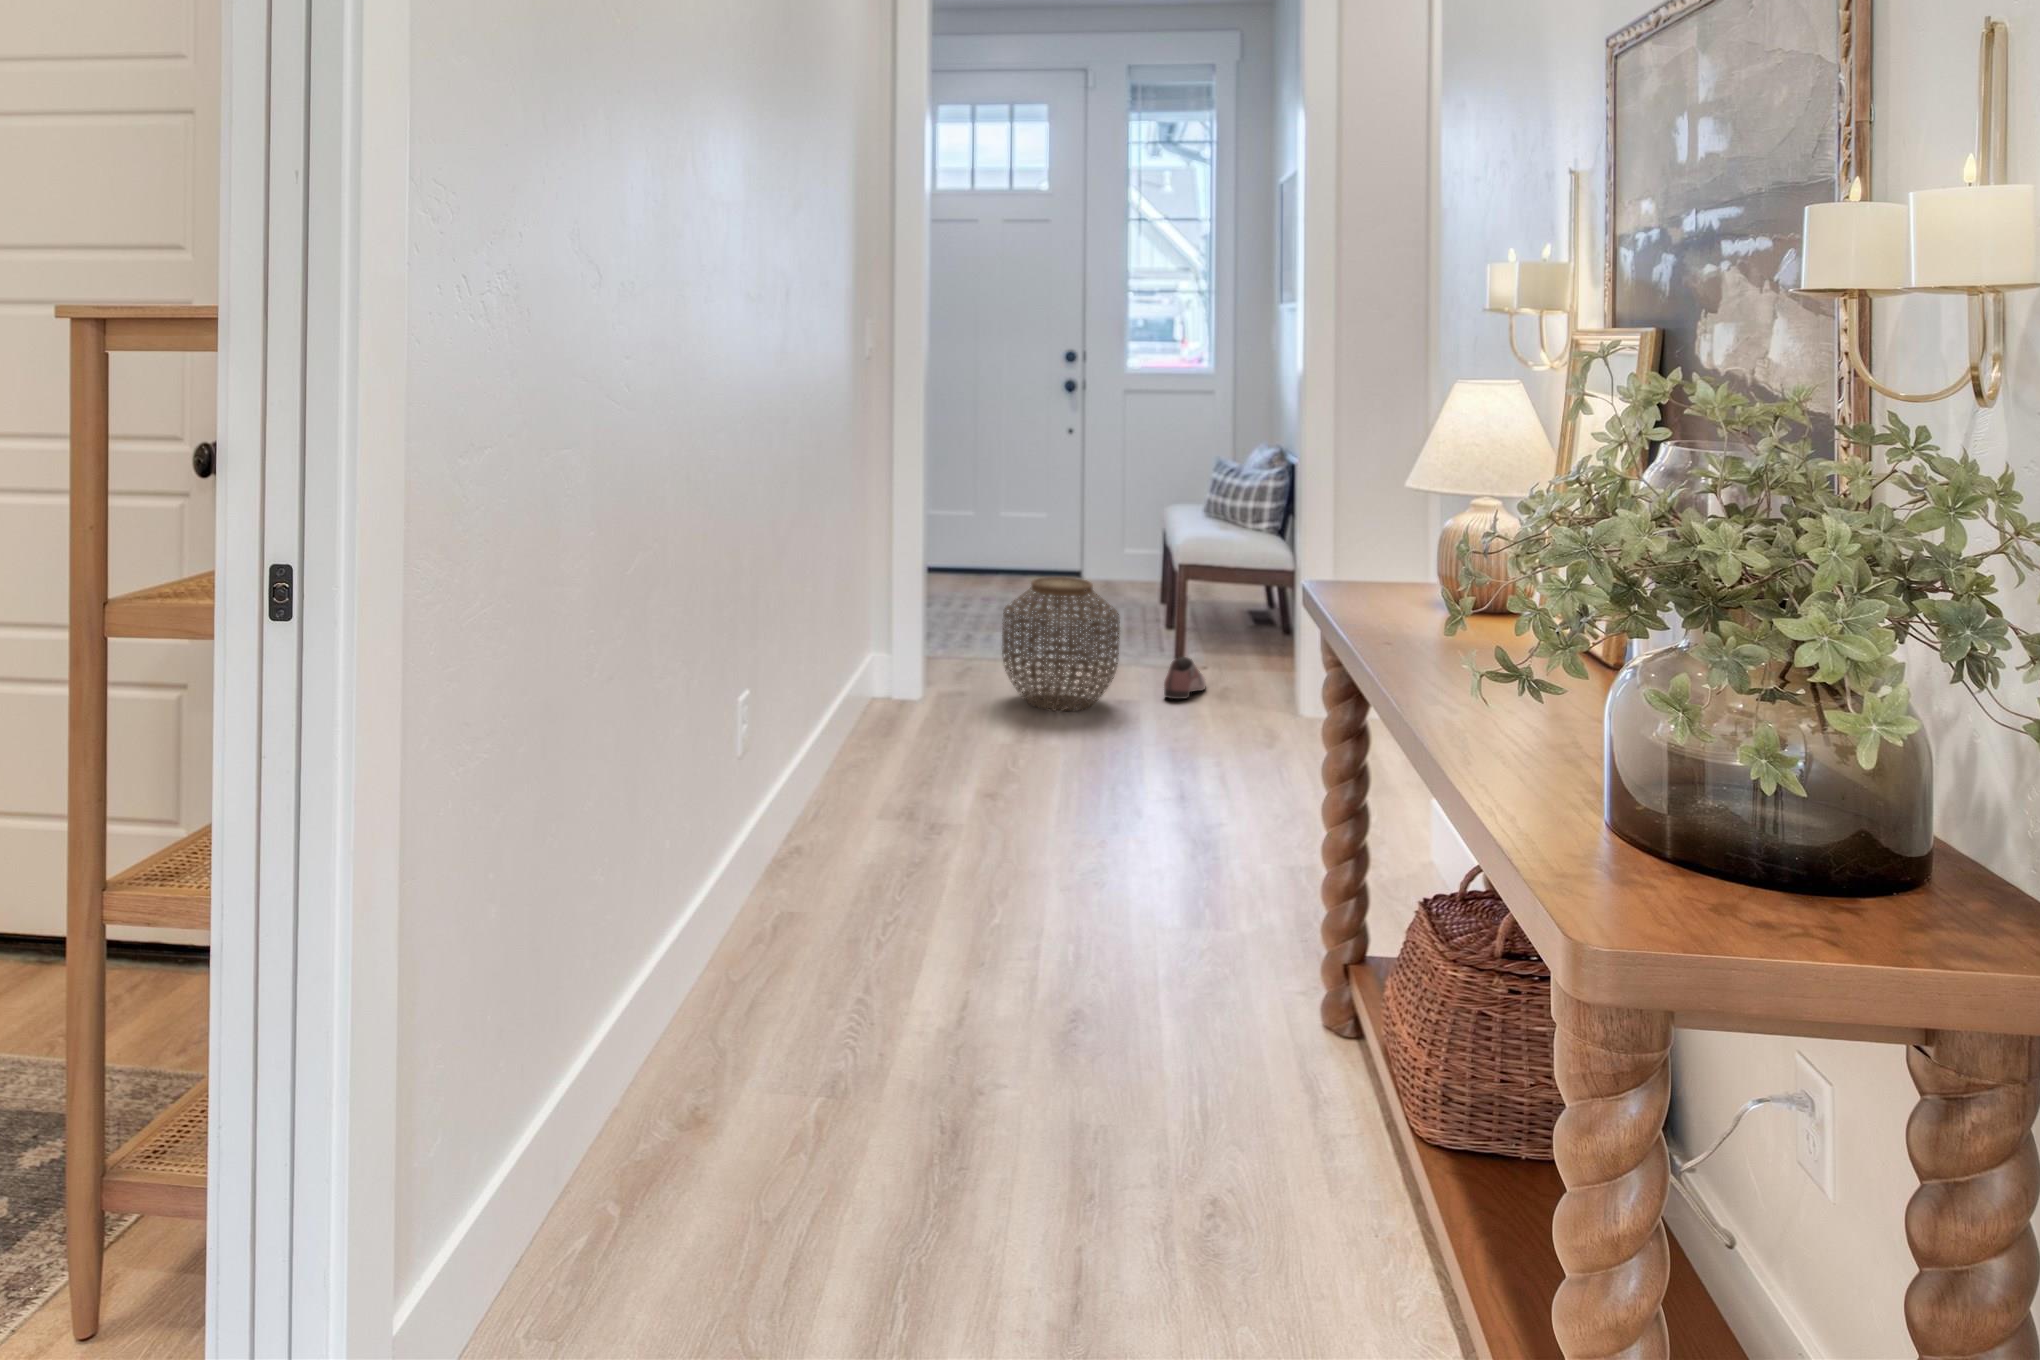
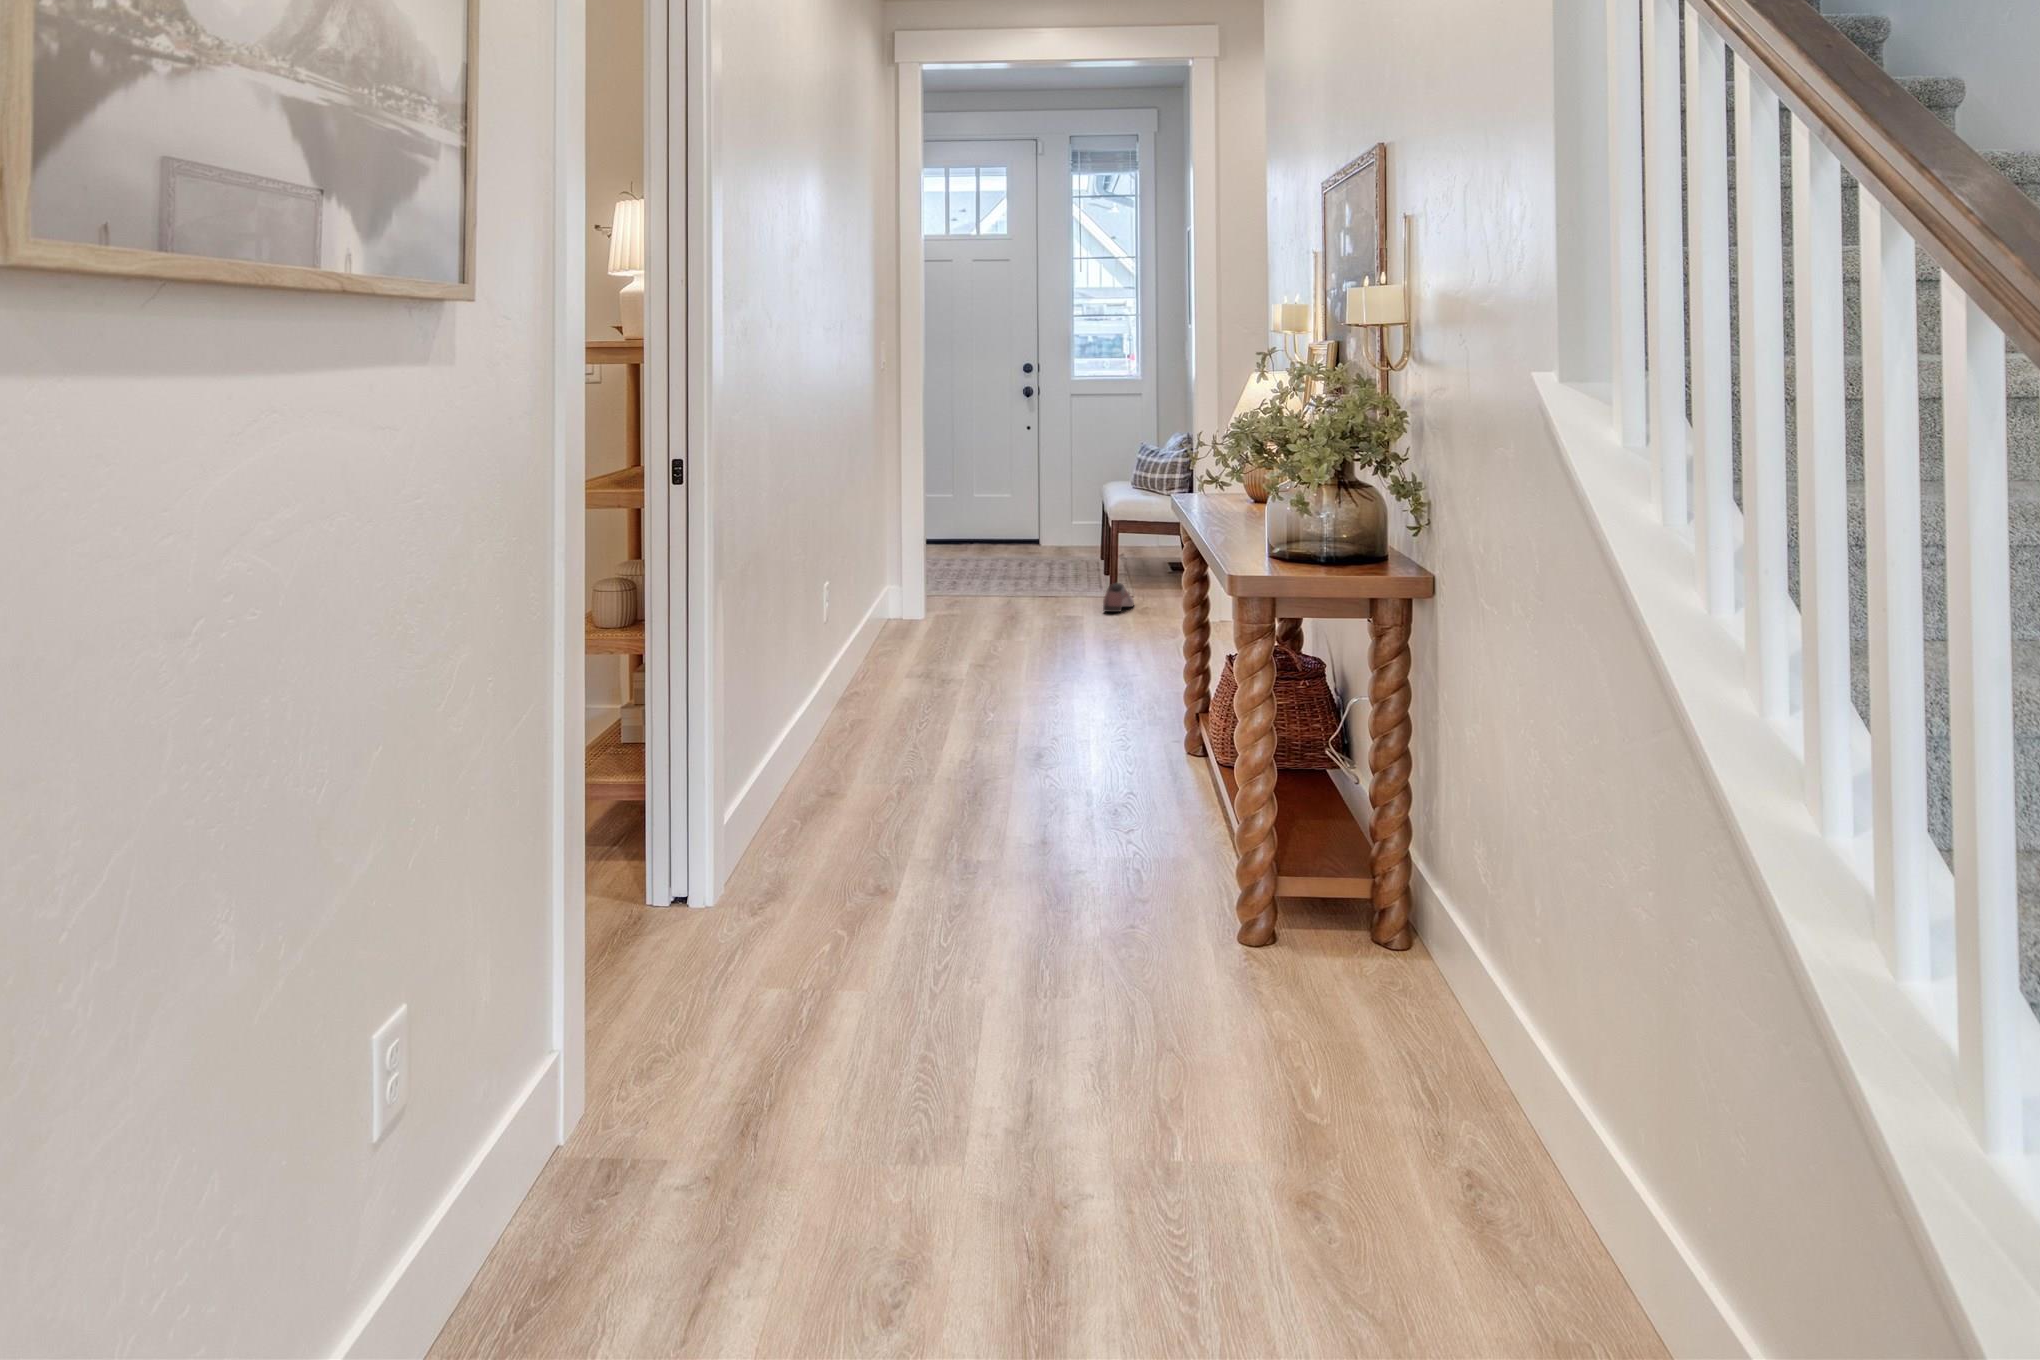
woven basket: present [1002,577,1120,711] -> none [985,527,1069,621]

